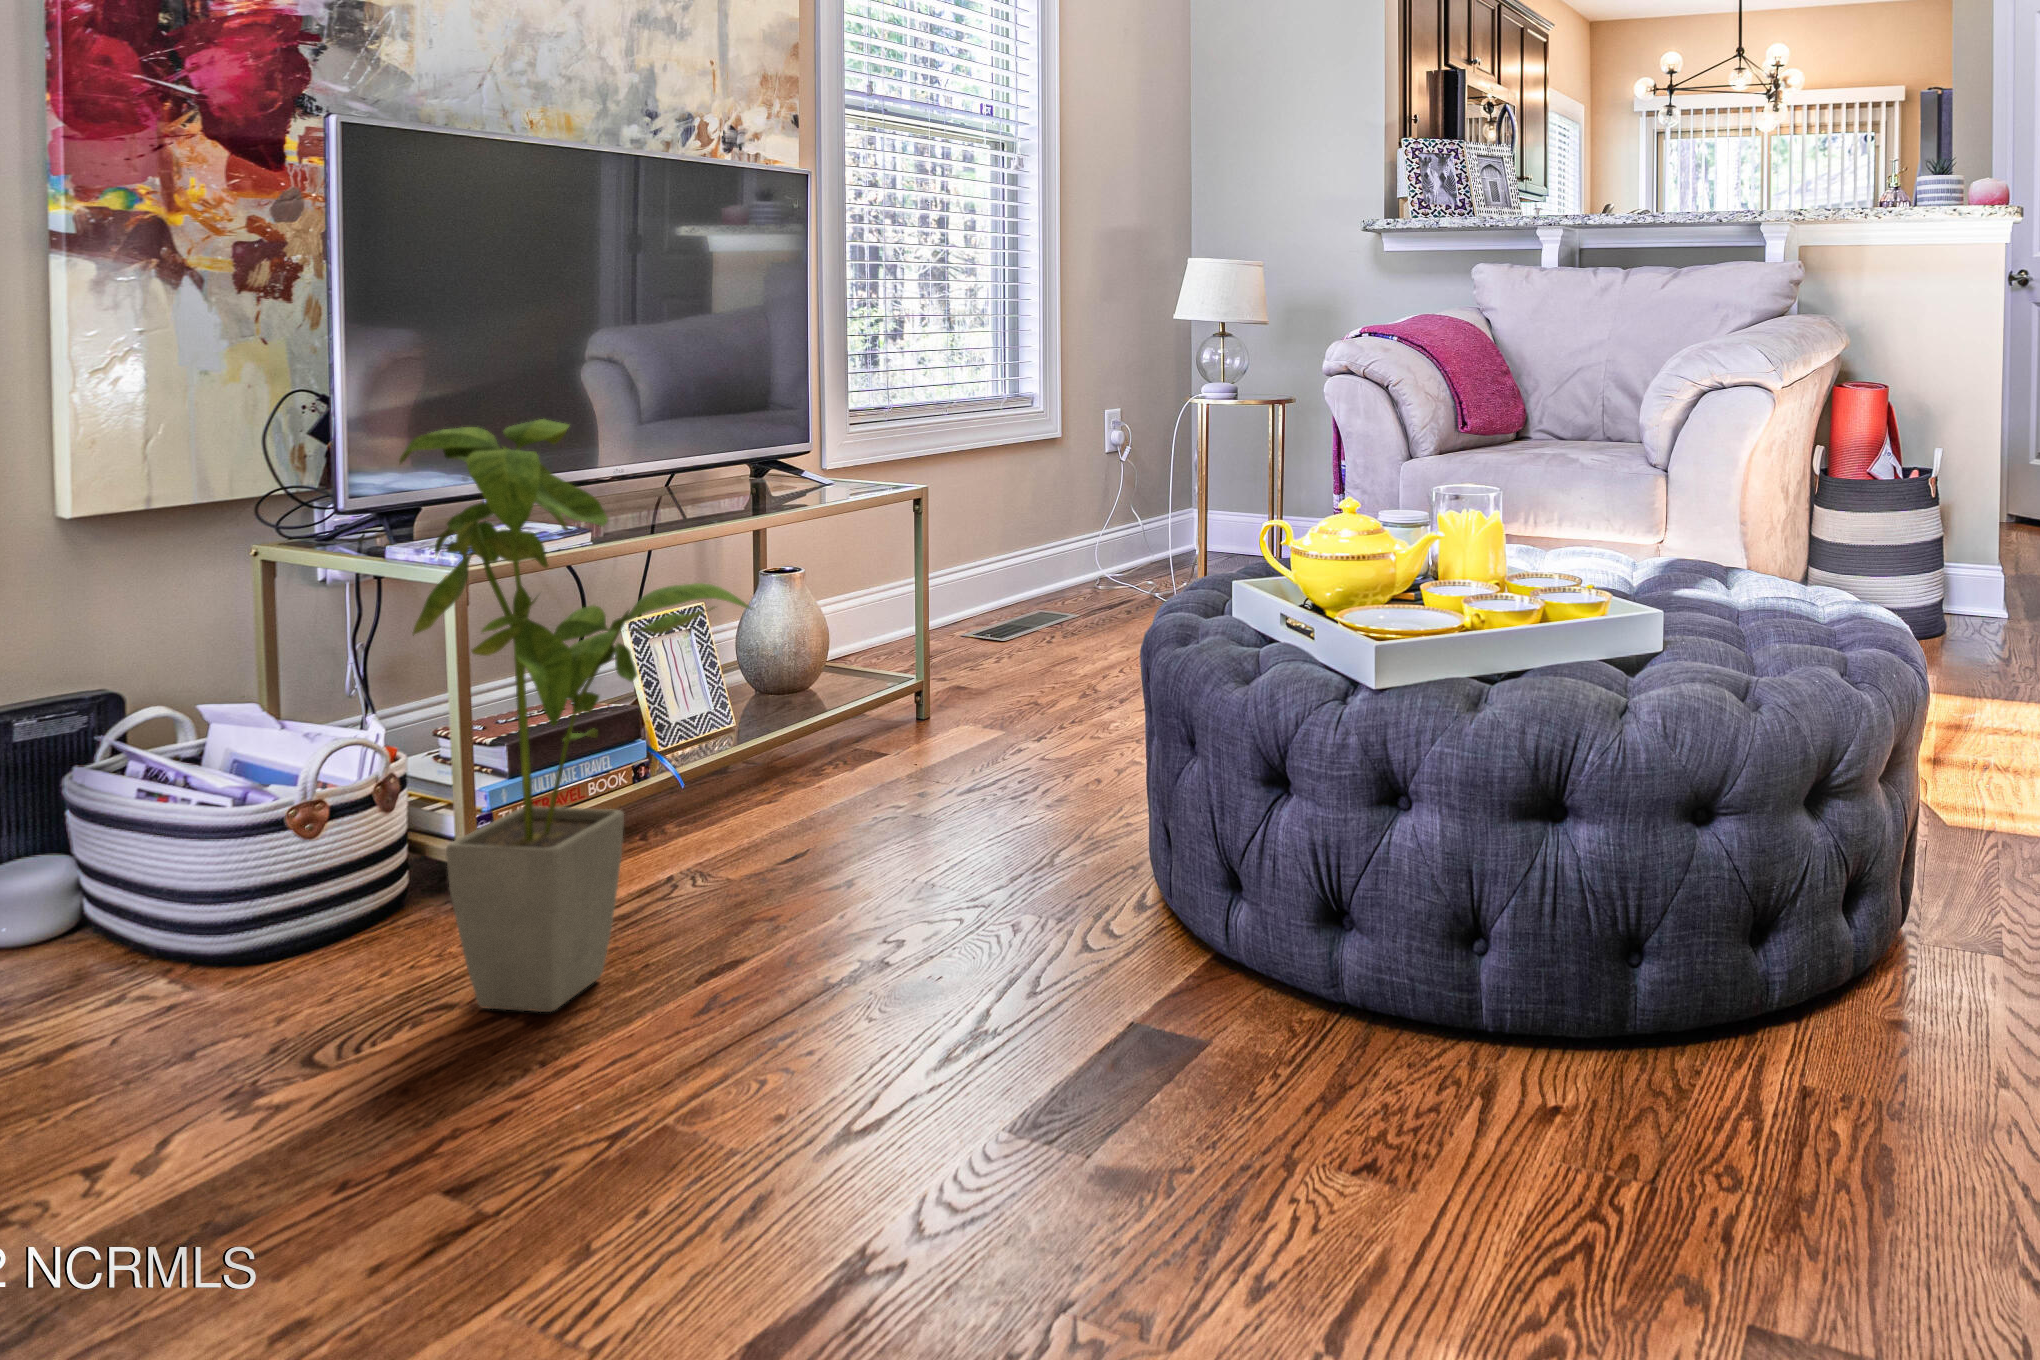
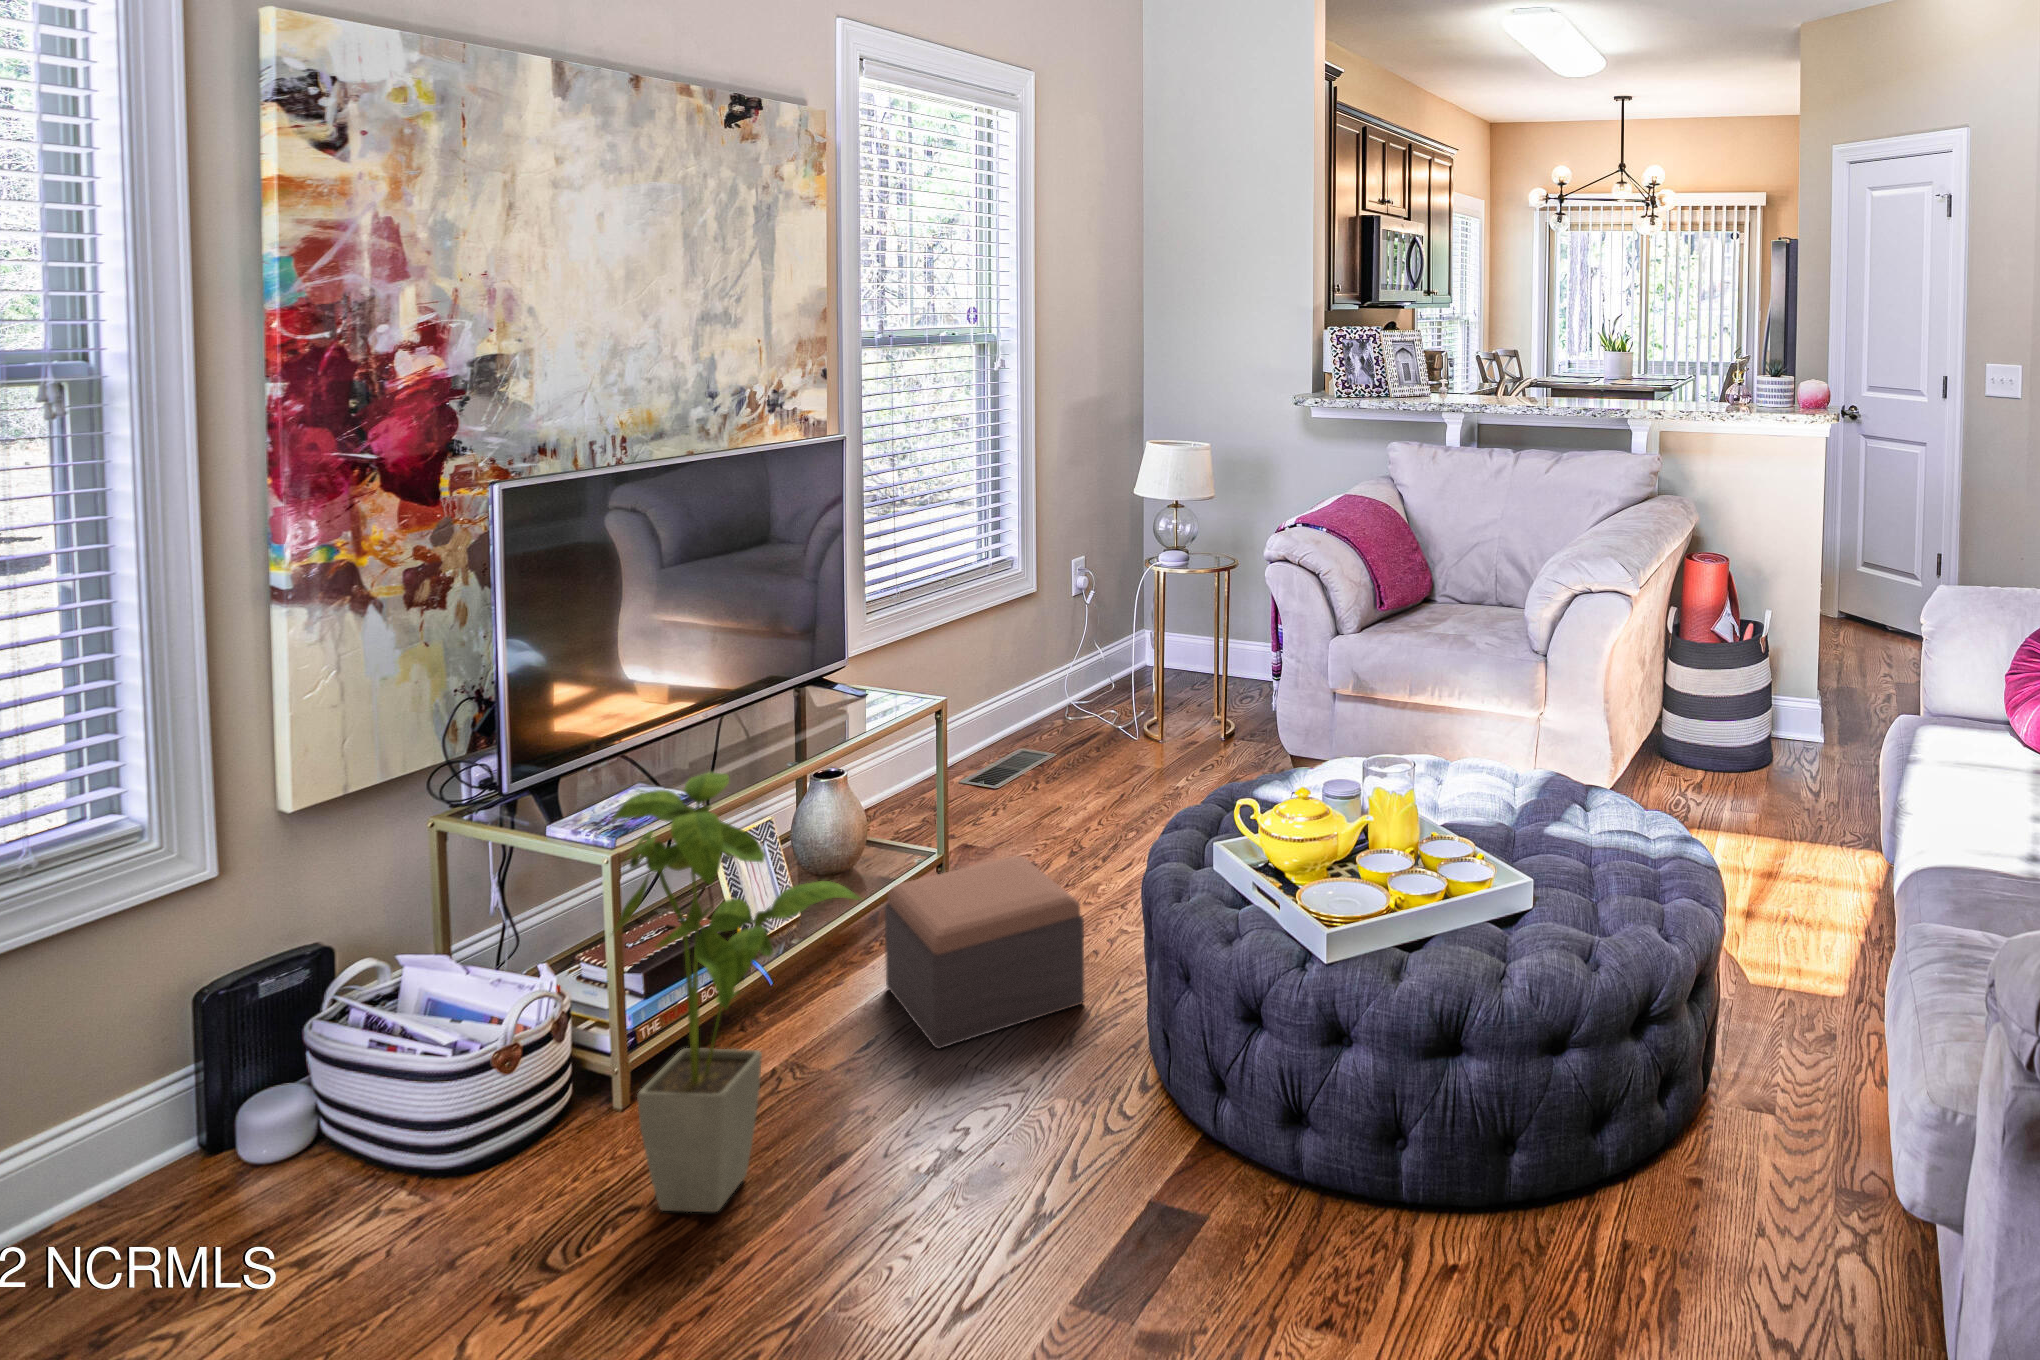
footstool: none [831,651,1075,861] -> present [885,855,1085,1049]

